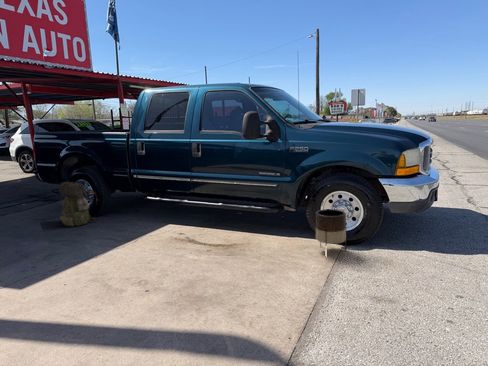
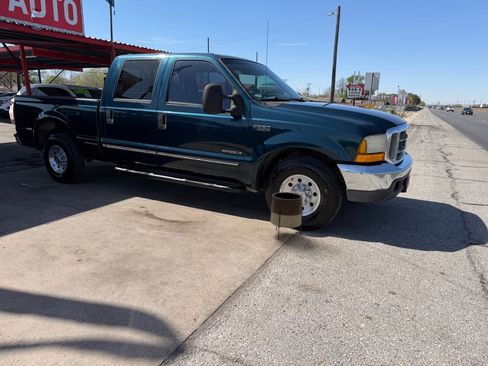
backpack: present [59,182,97,226] -> none [24,146,64,192]

